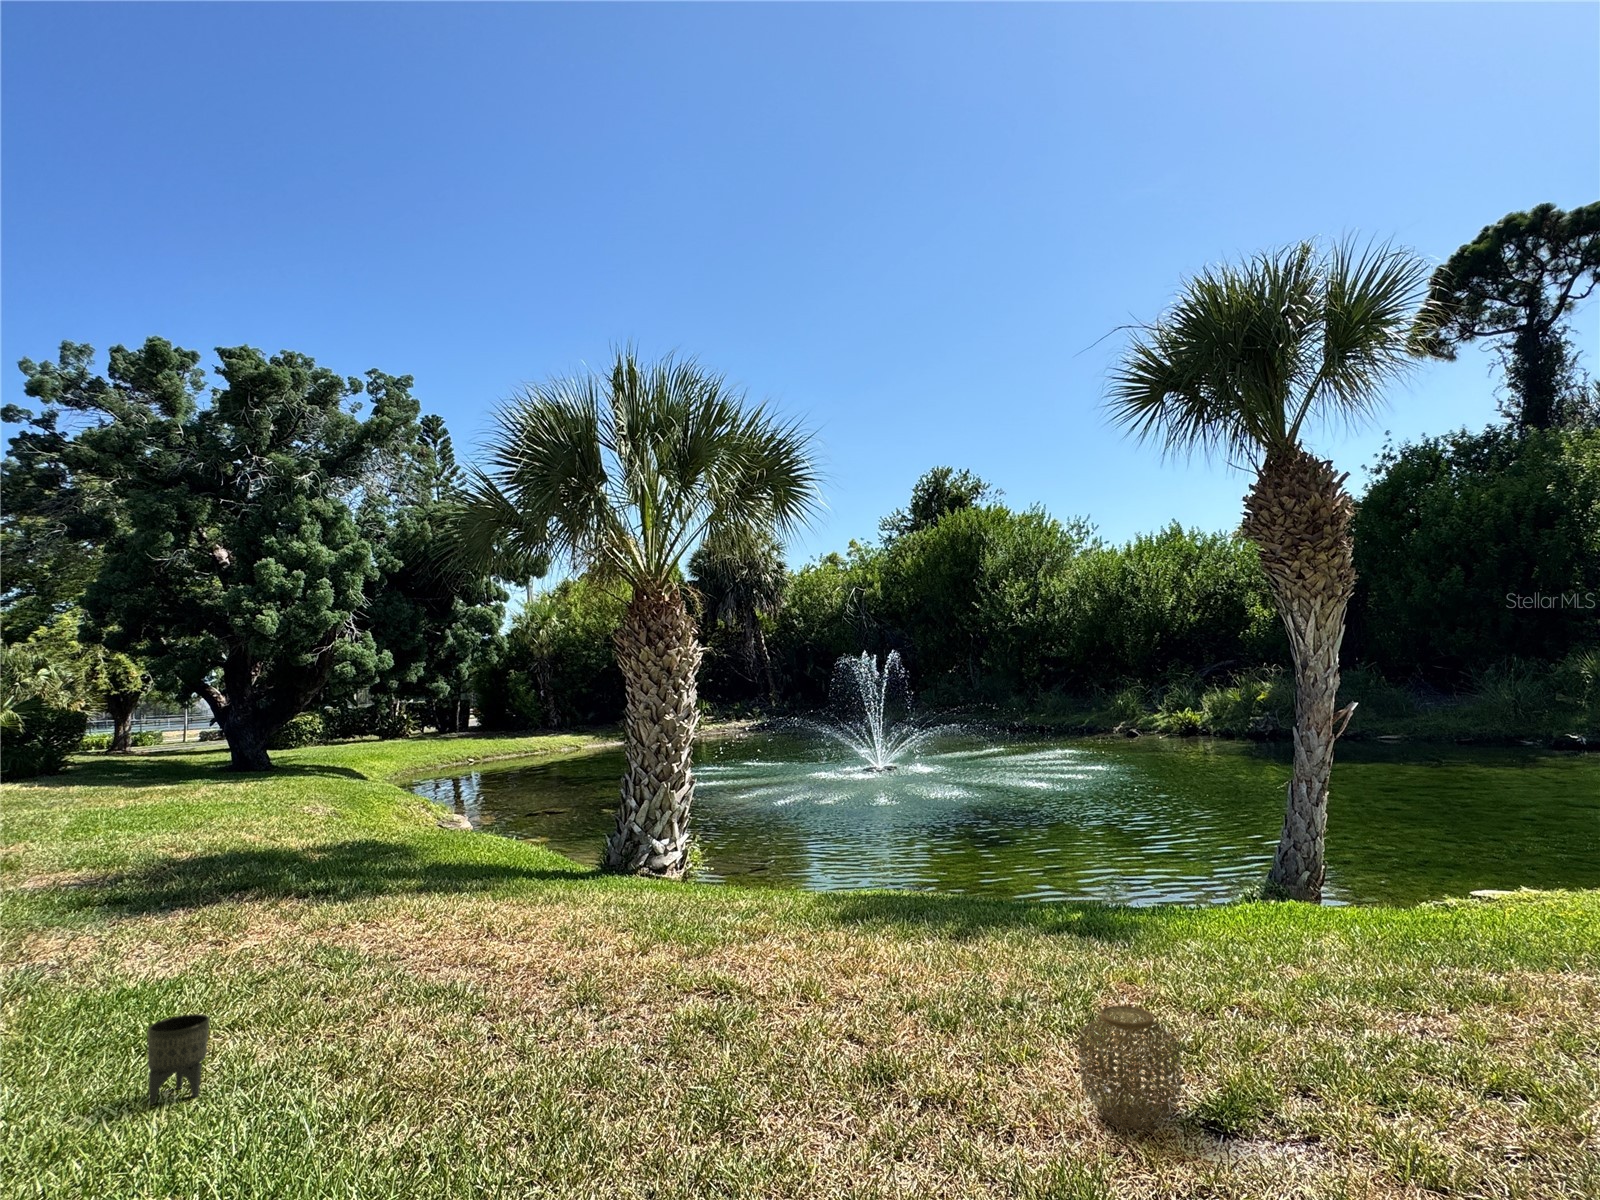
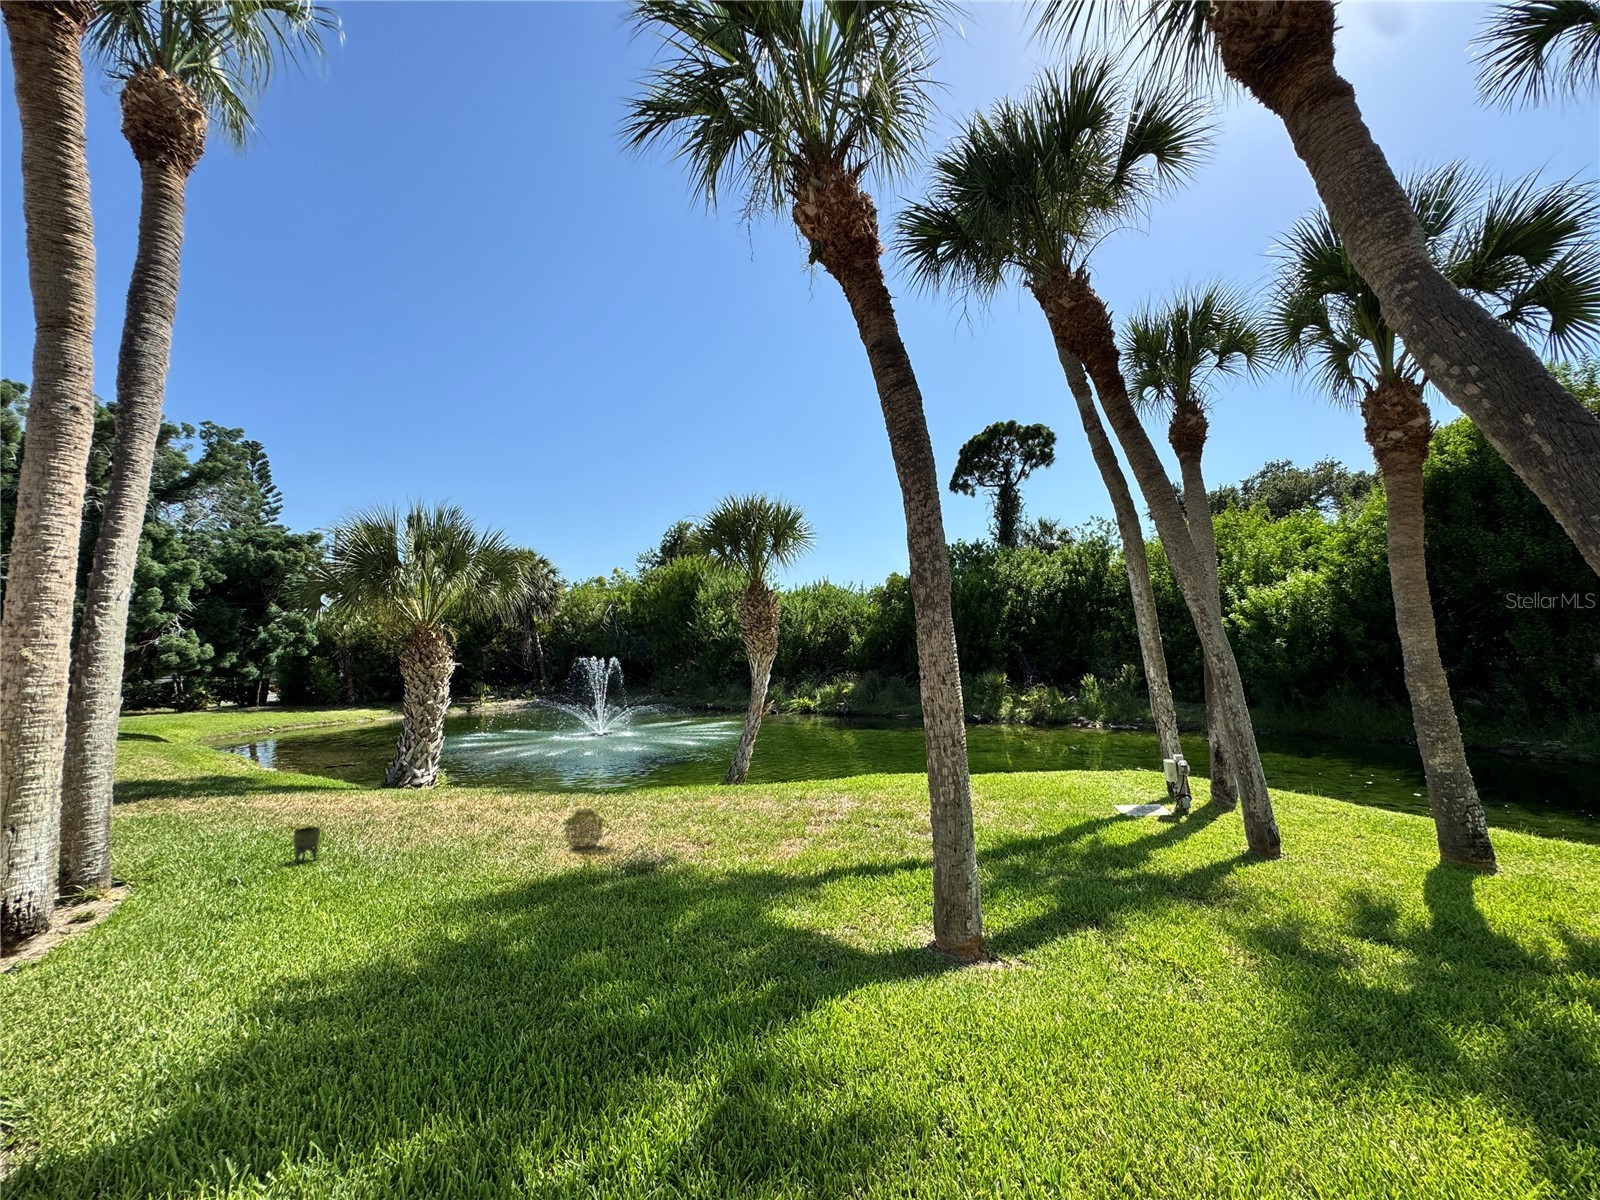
planter: present [147,1014,210,1105] -> present [293,827,321,862]

